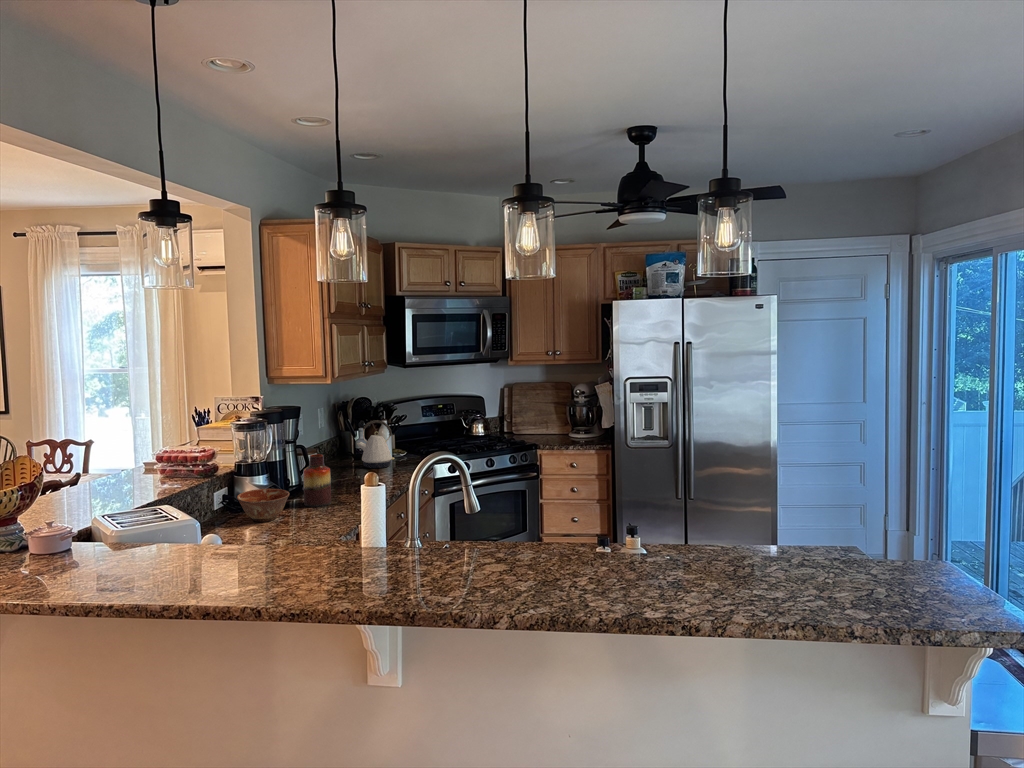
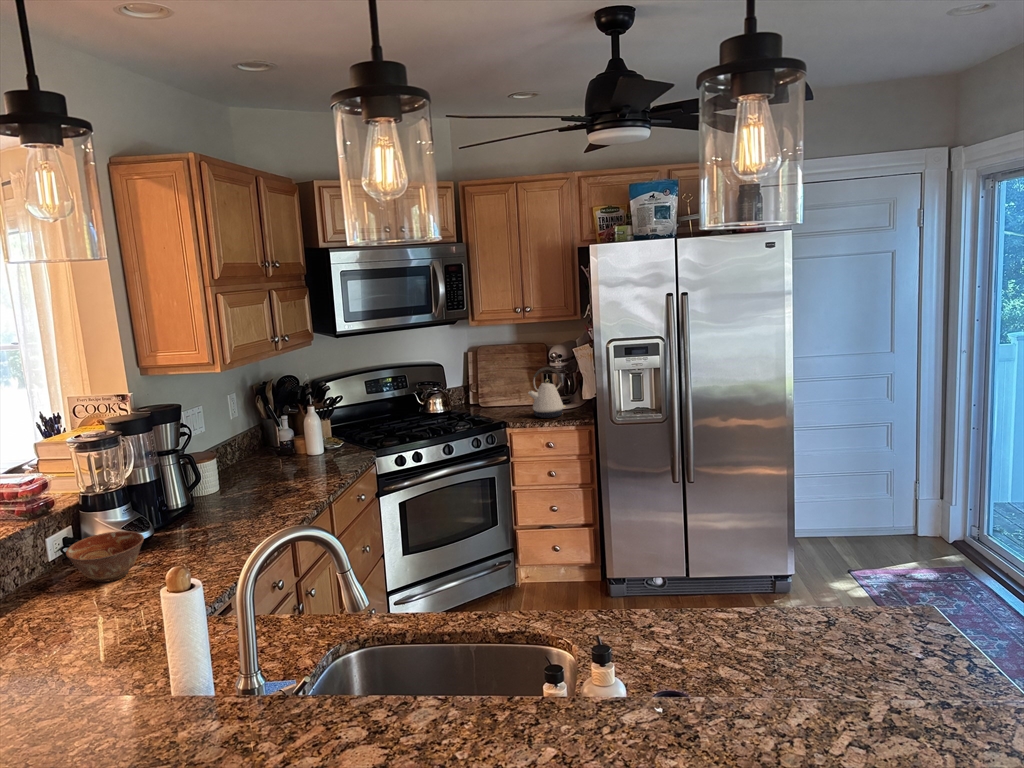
kettle: present [357,420,394,468] -> present [528,367,565,418]
vase: present [303,454,331,507] -> none [174,475,217,547]

